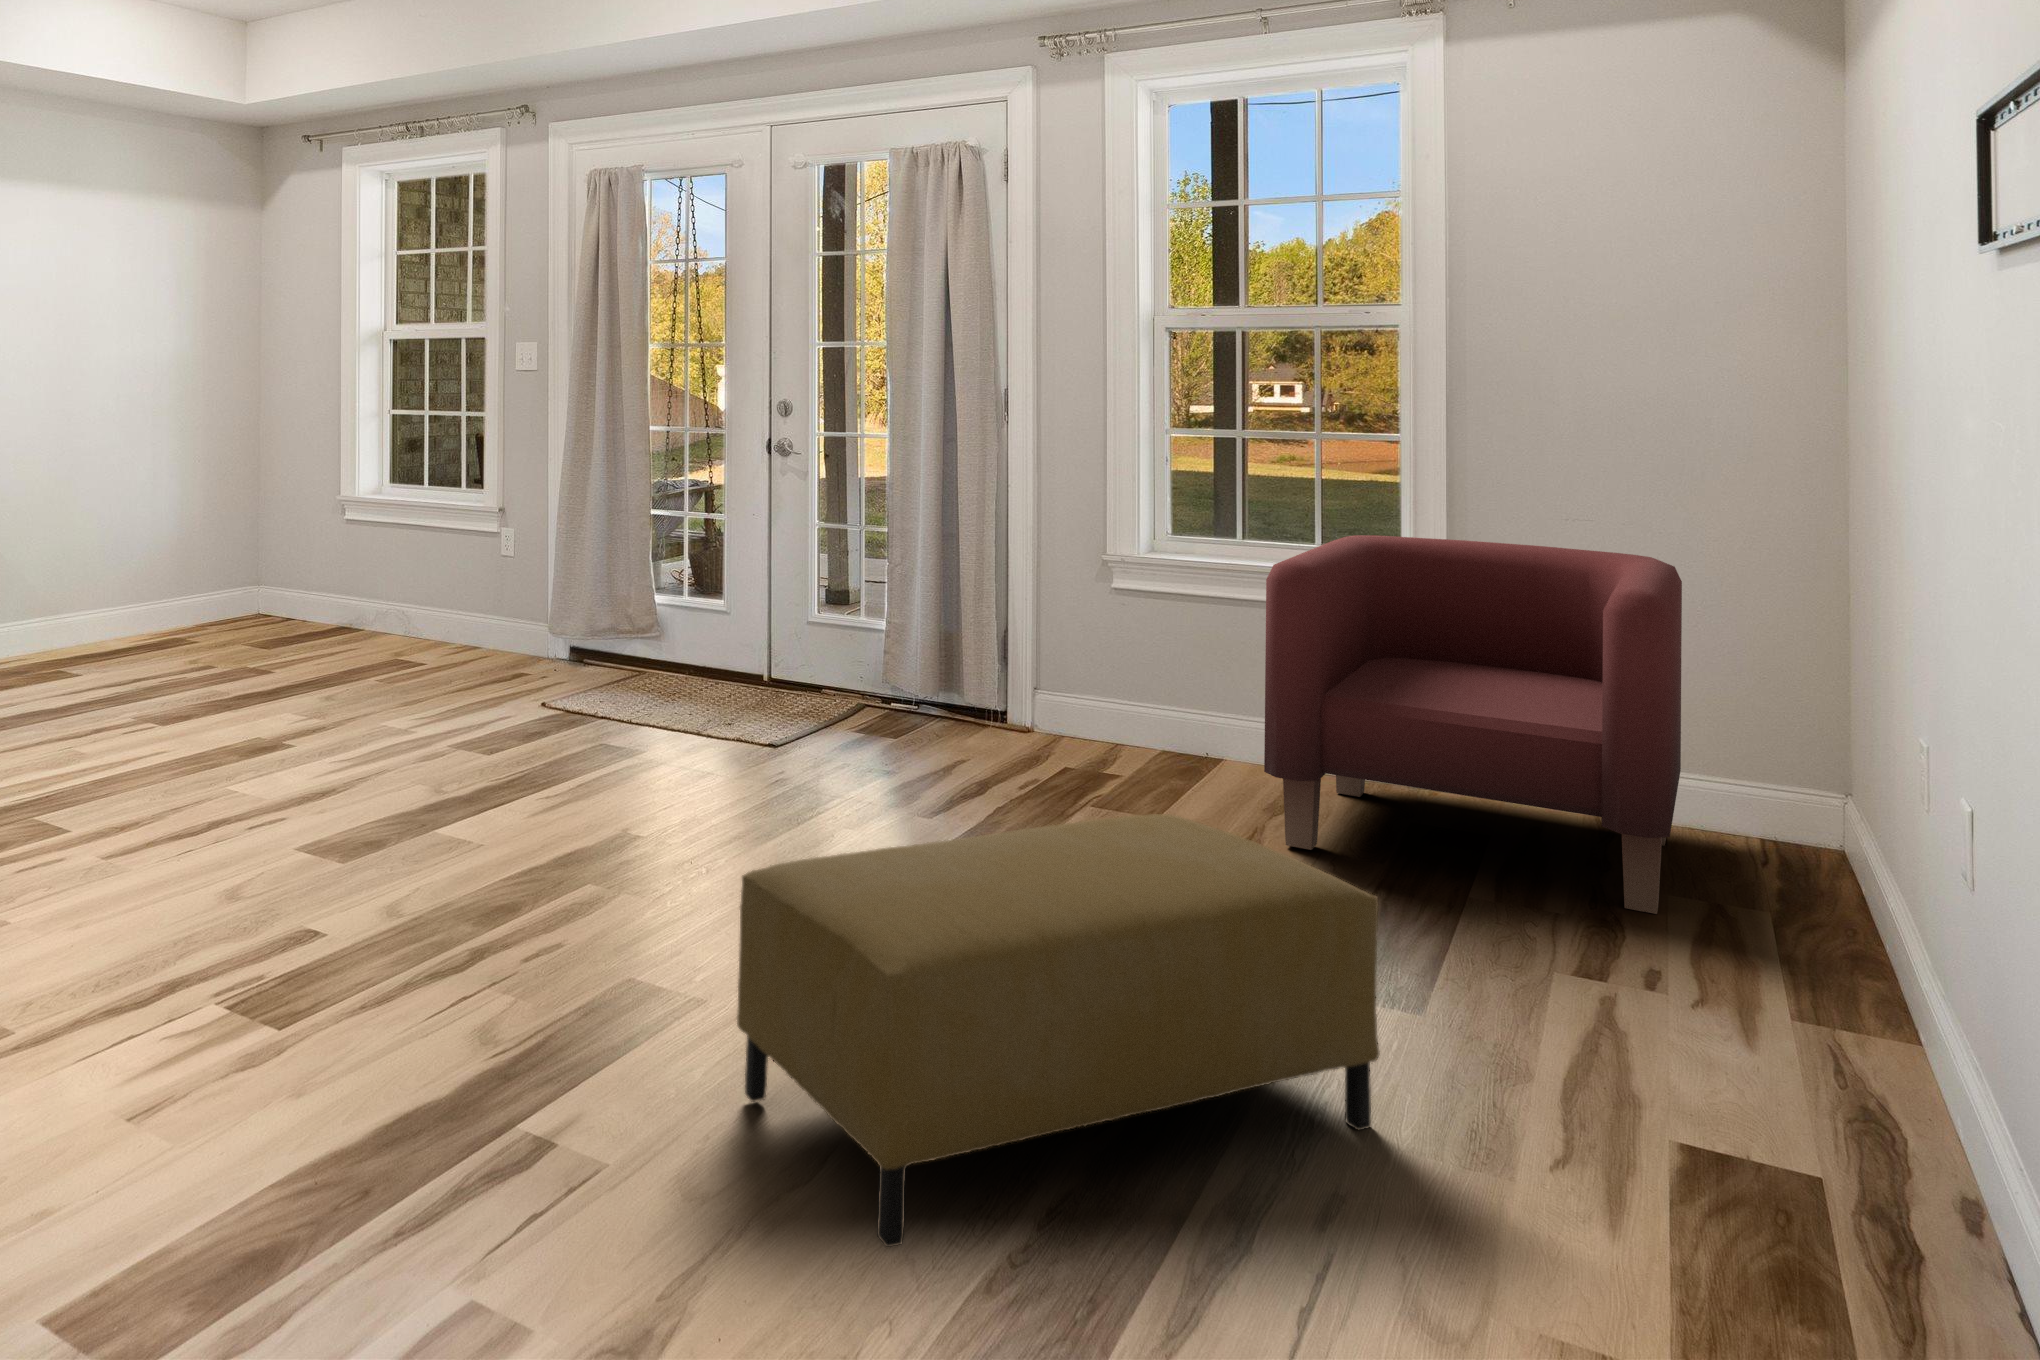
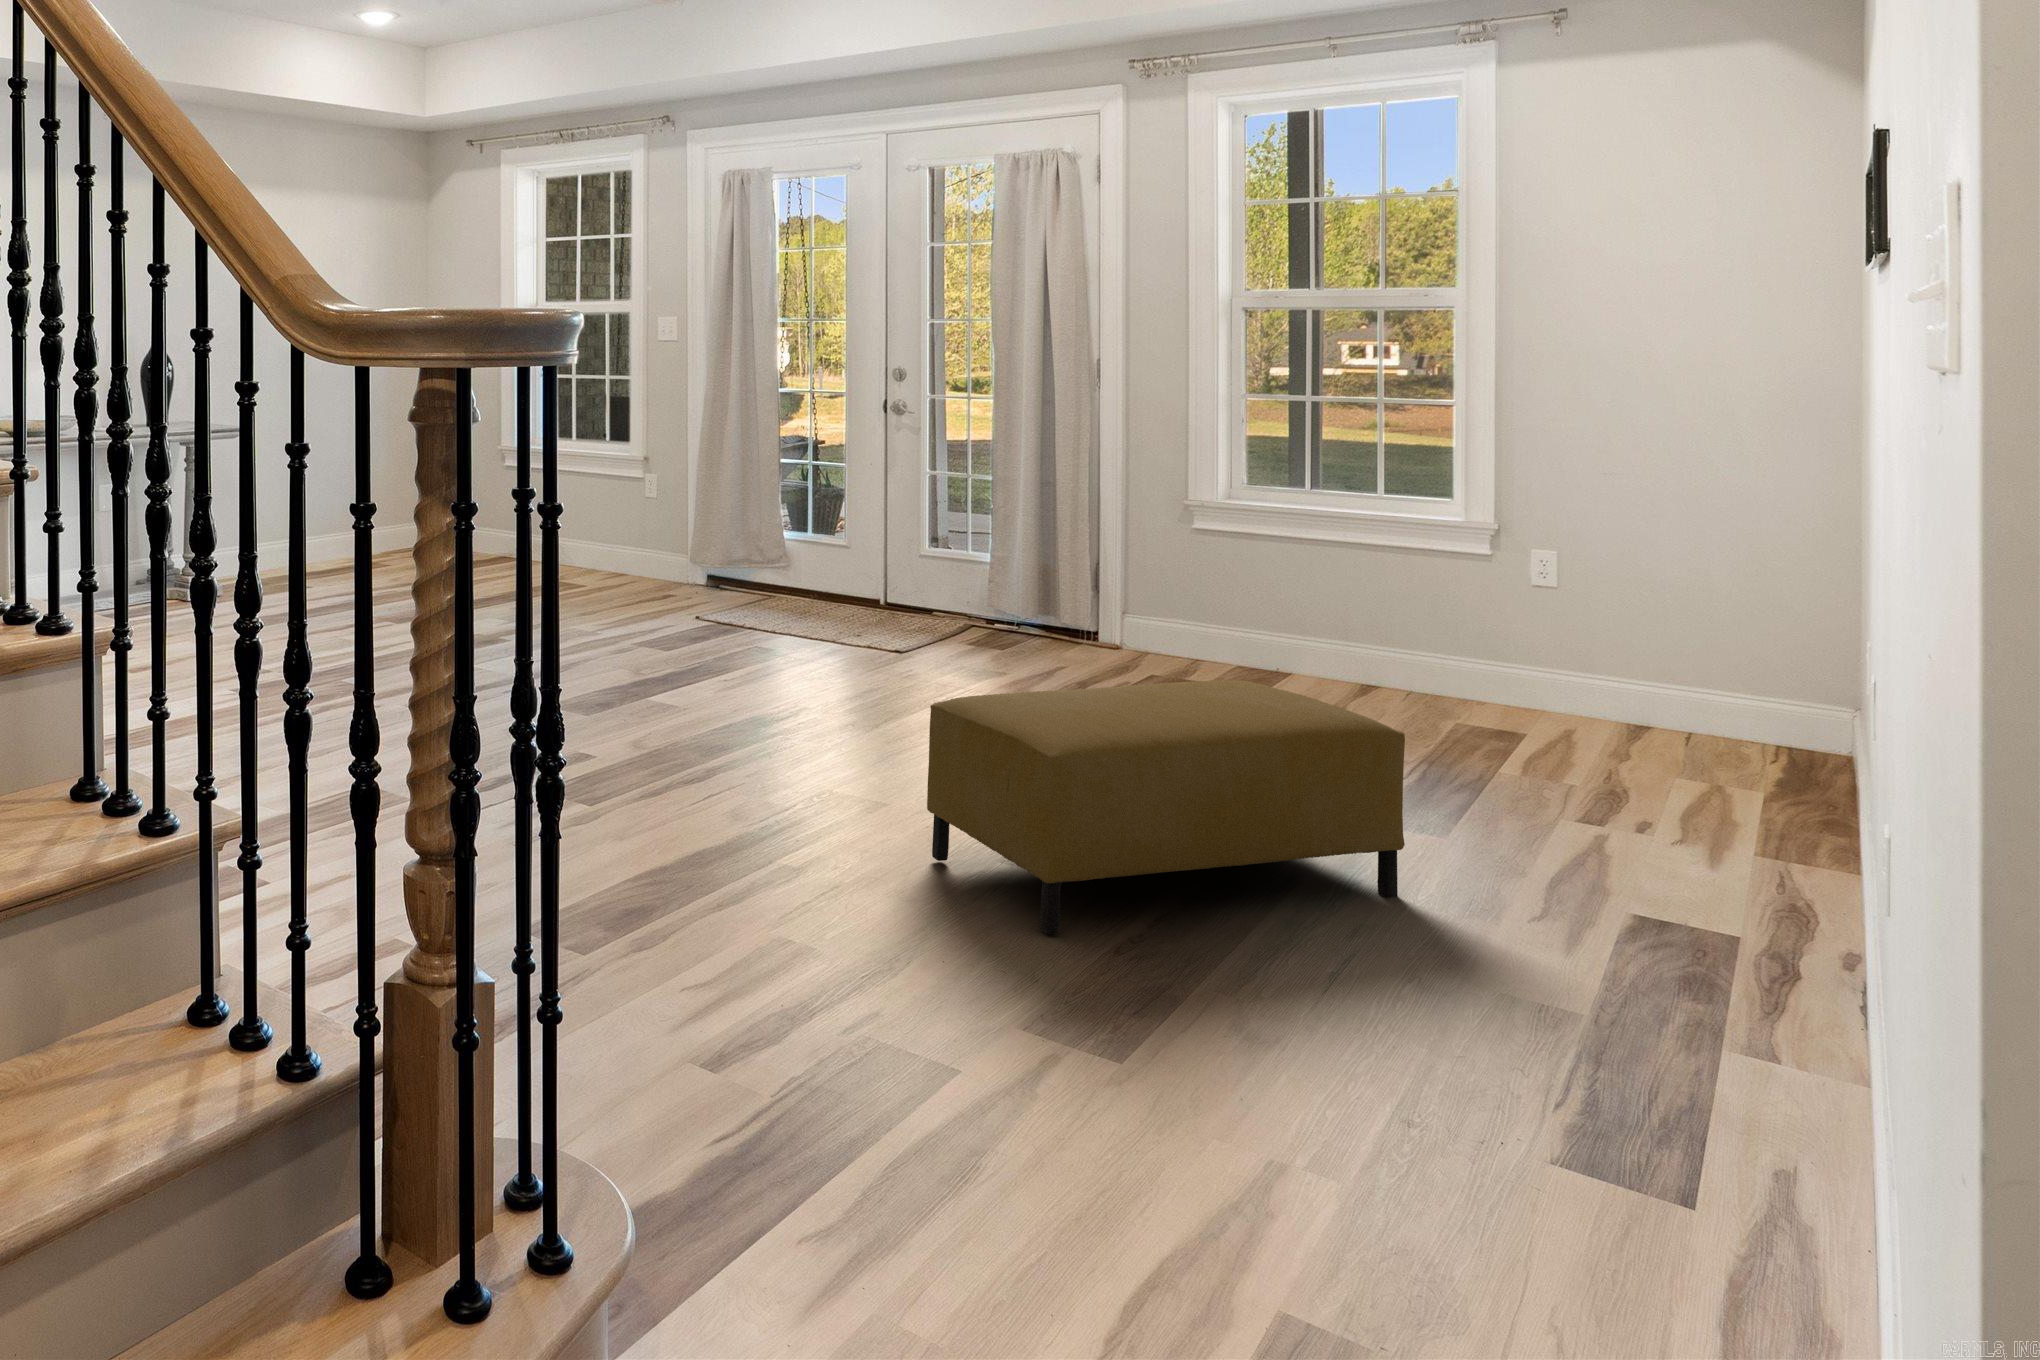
armchair: present [1264,535,1682,914] -> none [1326,485,1702,788]

